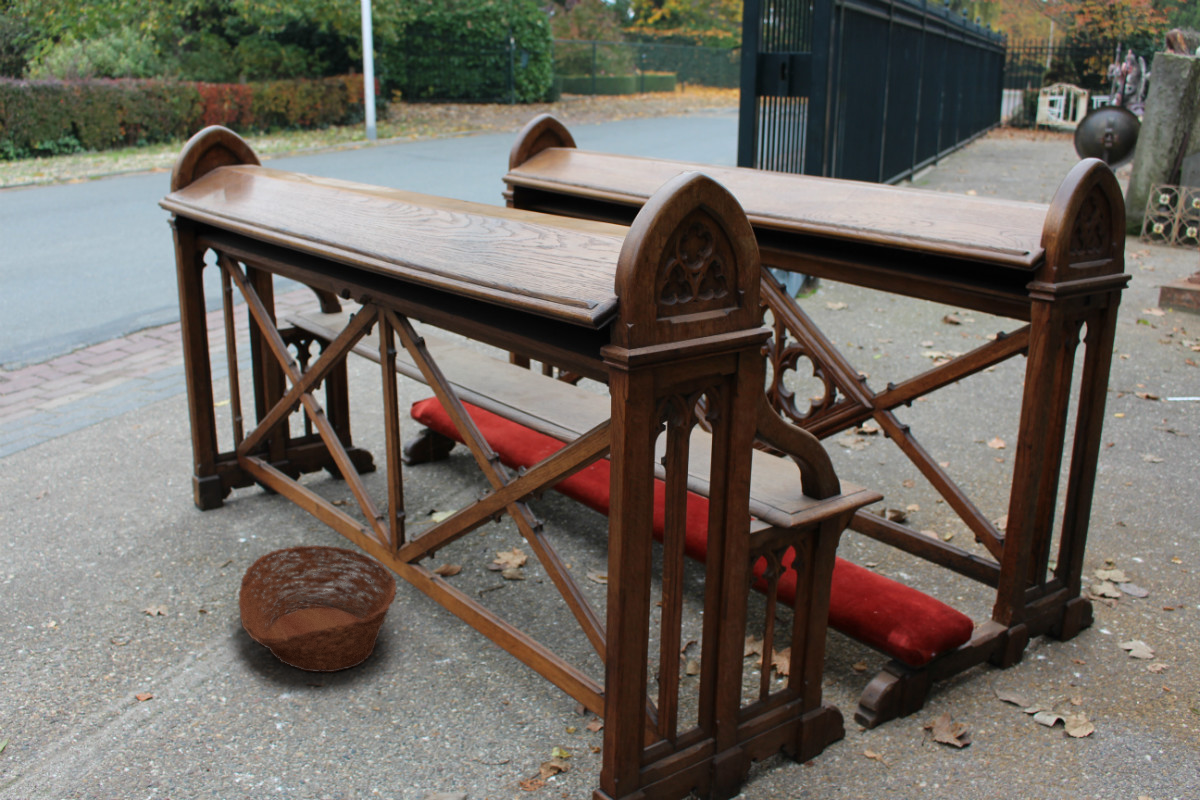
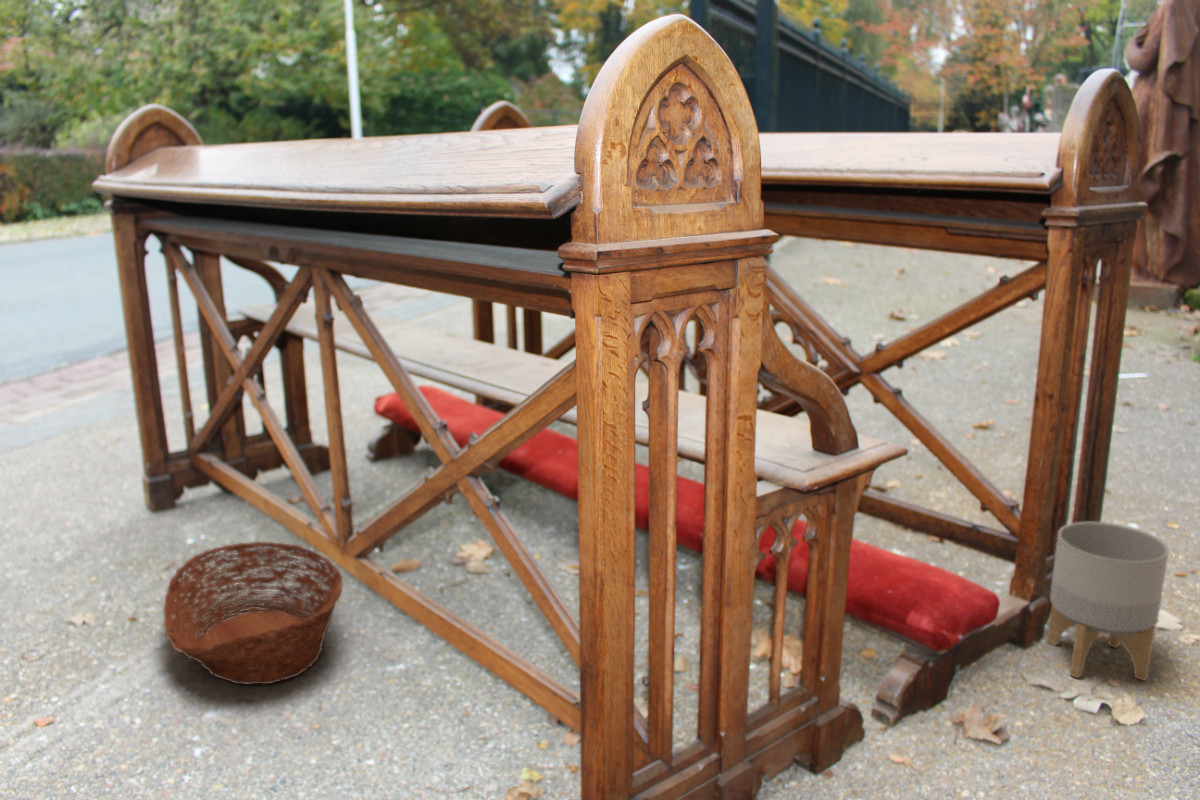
planter: none [1025,557,1128,701] -> present [1047,522,1169,680]

